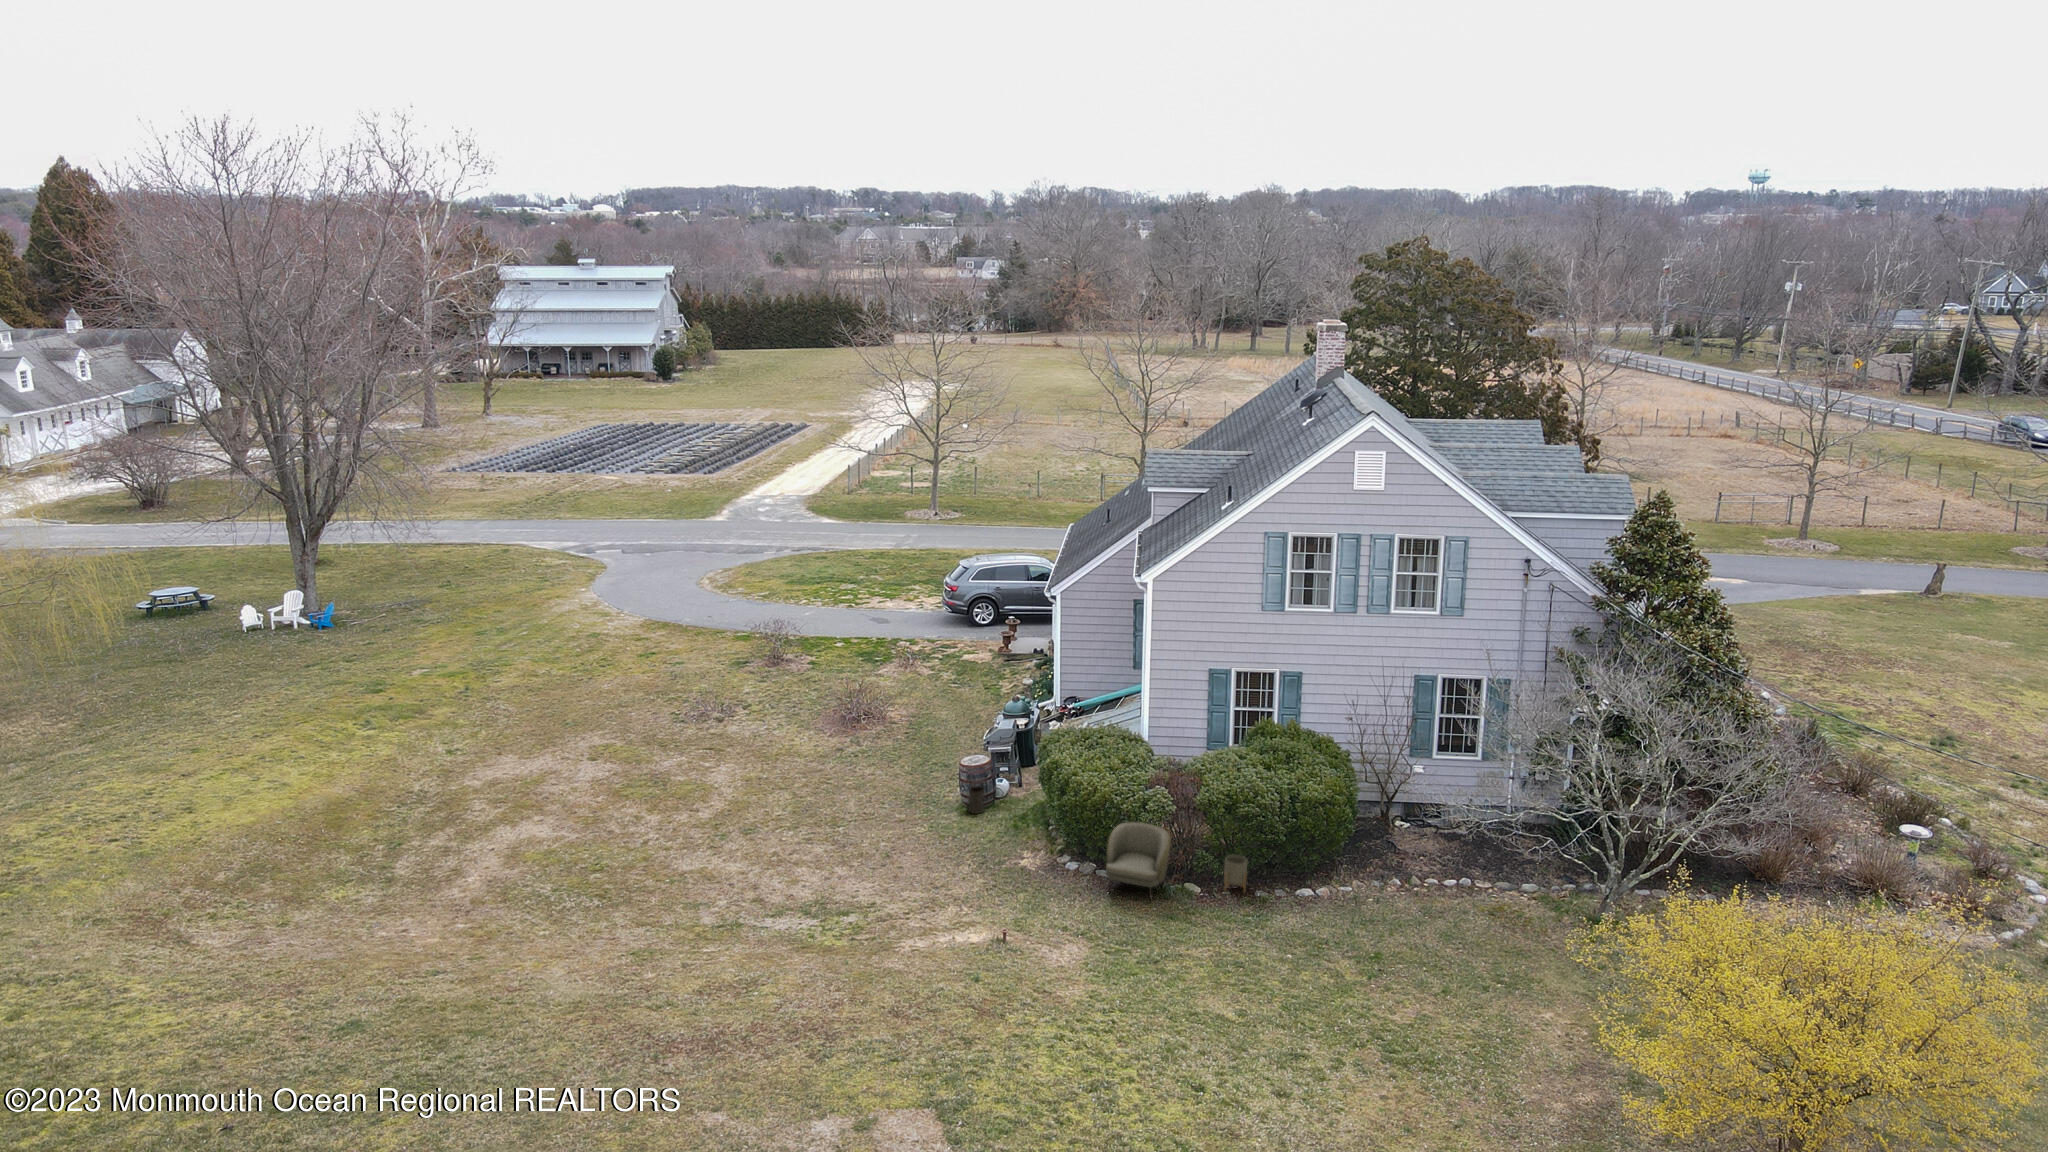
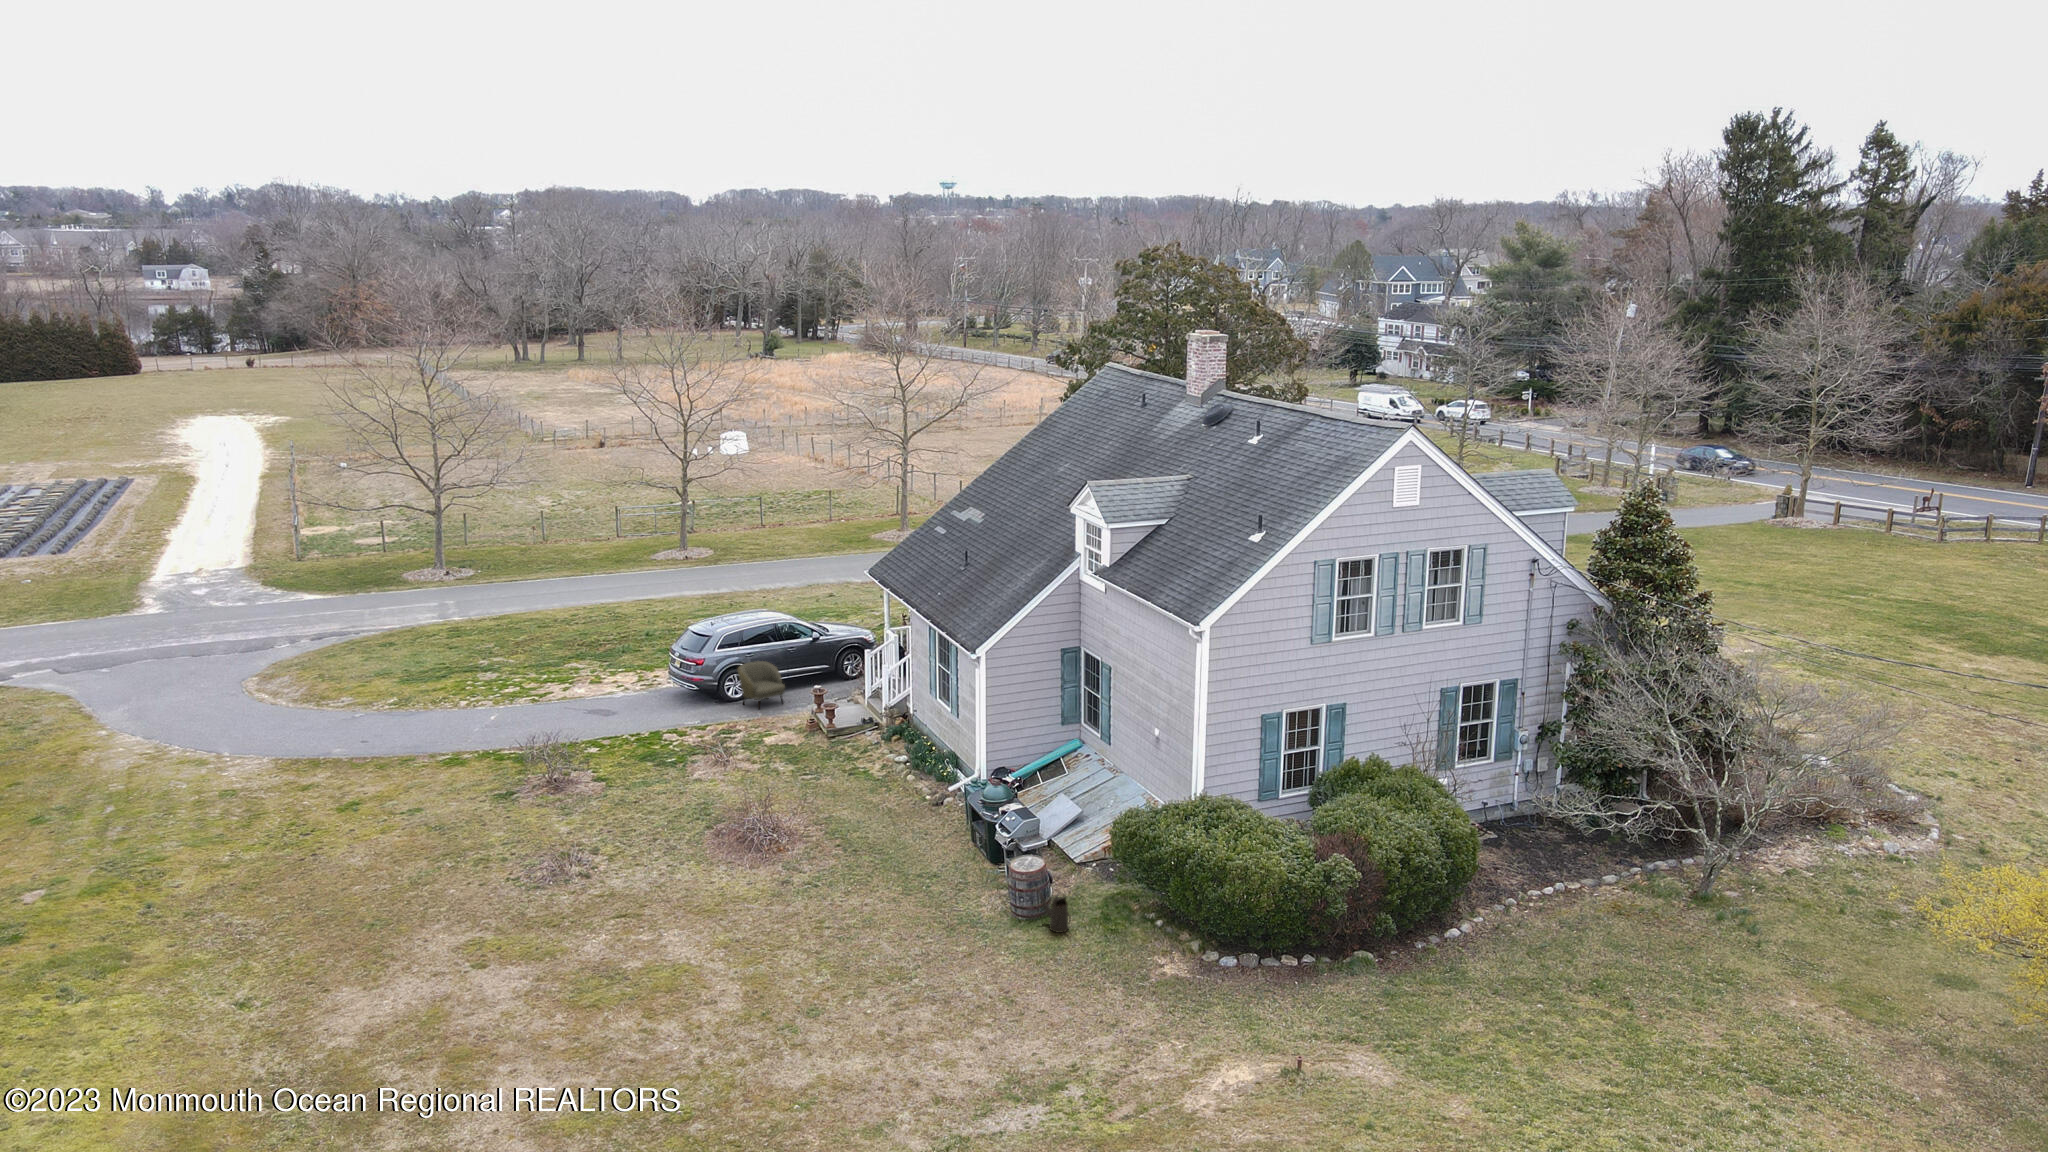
armchair: present [1106,822,1171,900] -> present [738,661,785,708]
planter: present [1224,855,1247,890] -> none [1395,912,1428,956]

